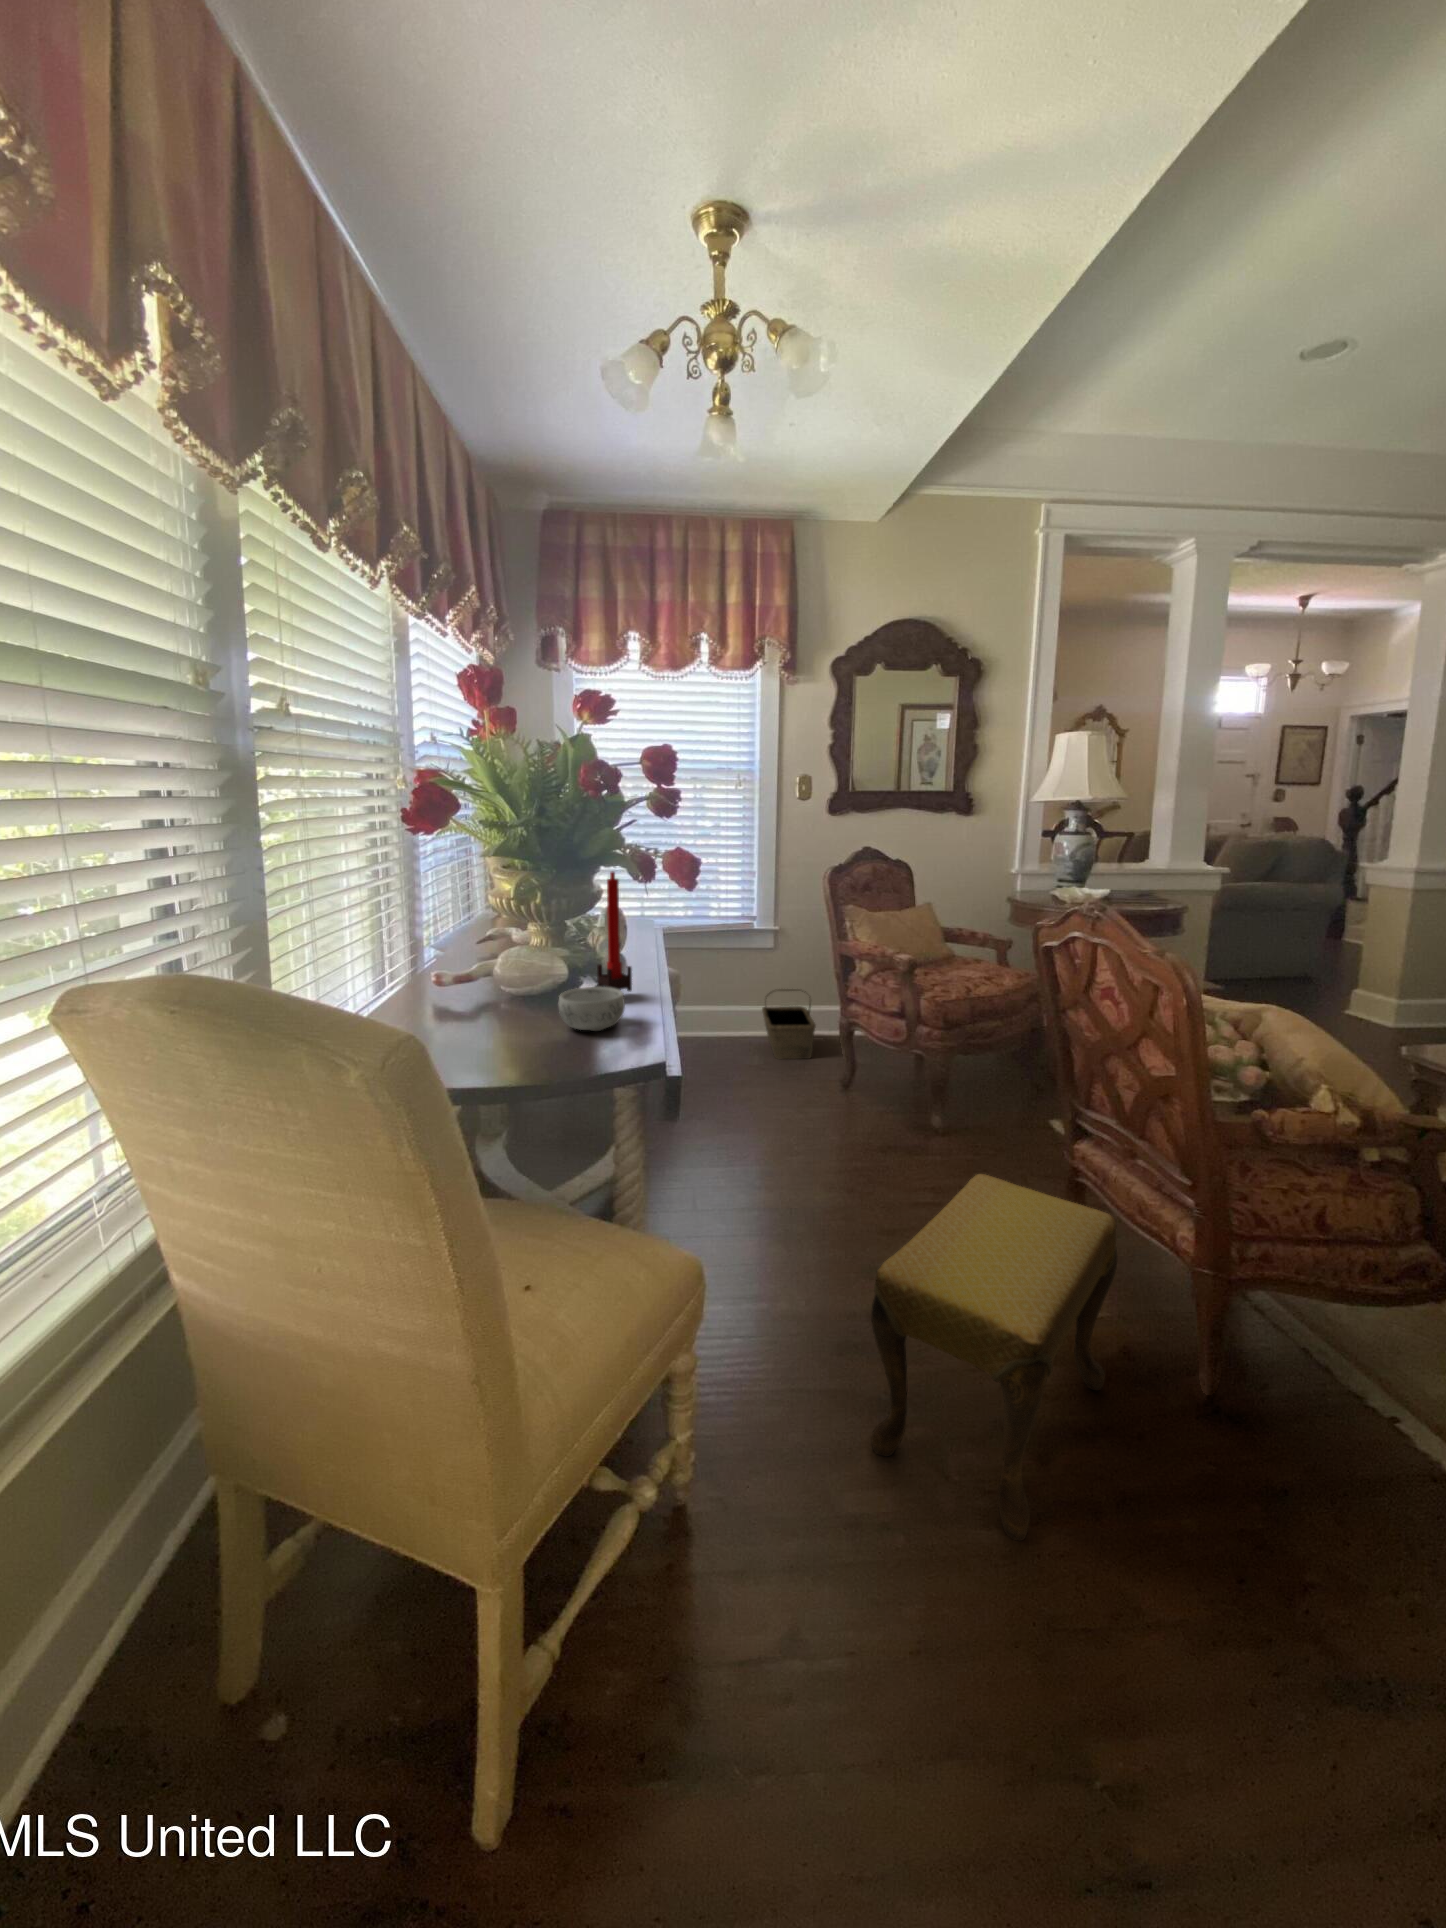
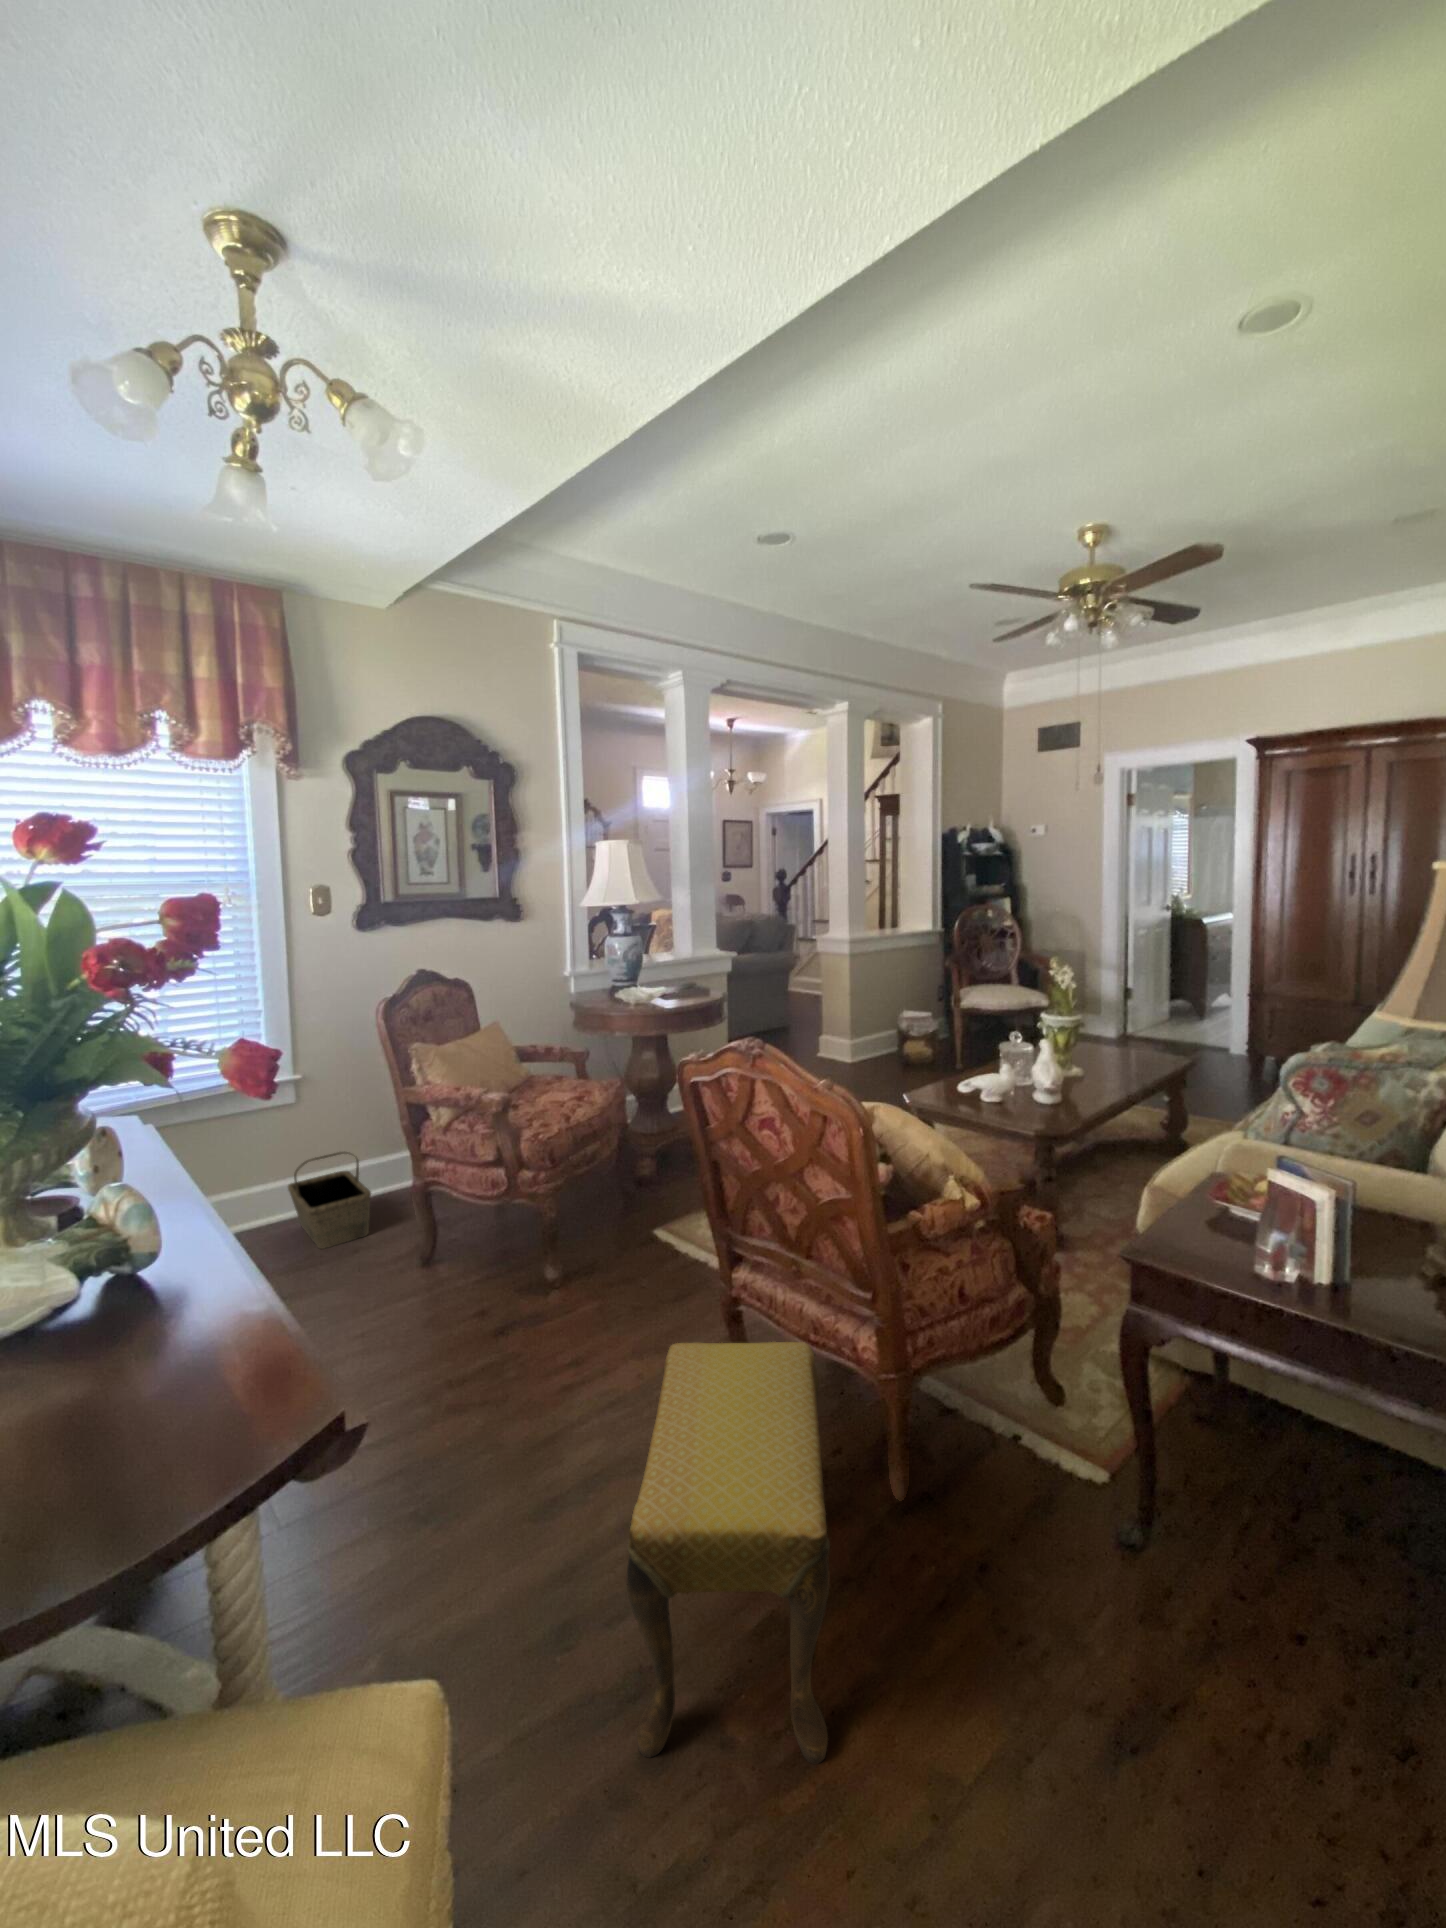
candle: present [597,872,632,991] -> none [128,1096,197,1290]
decorative bowl: present [559,987,625,1031] -> none [88,1283,217,1377]

